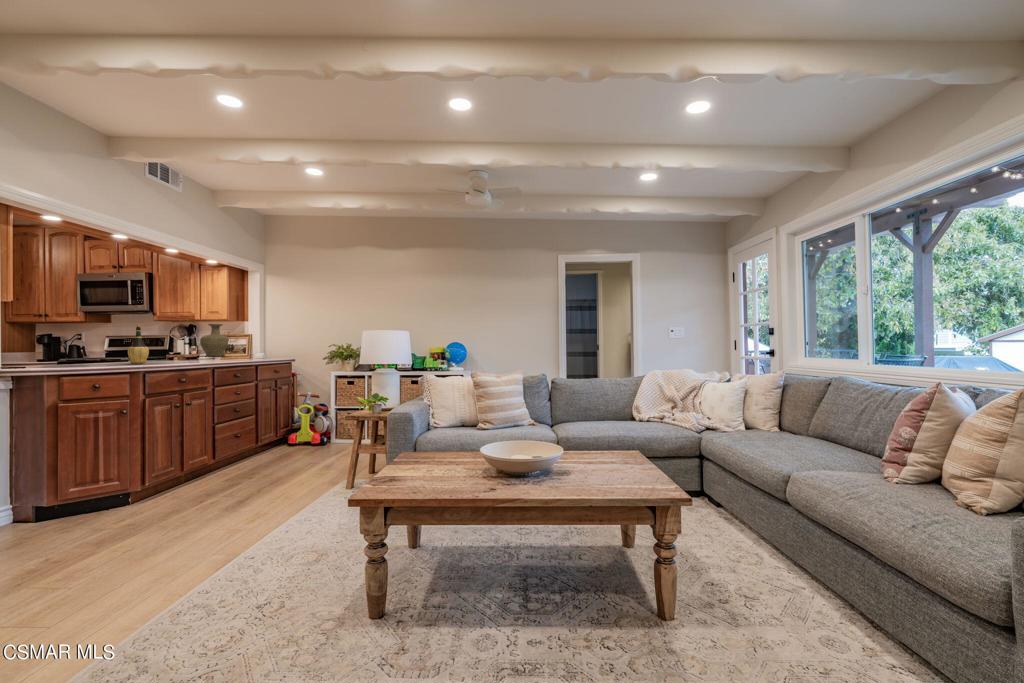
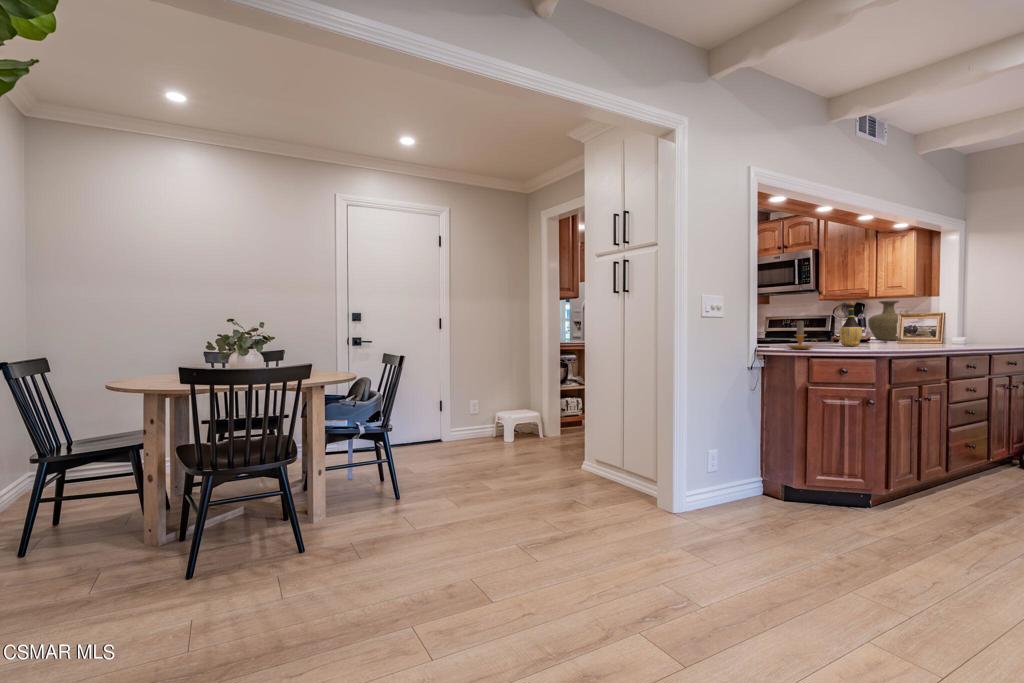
candle: none [39,340,78,370] -> present [787,321,814,349]

